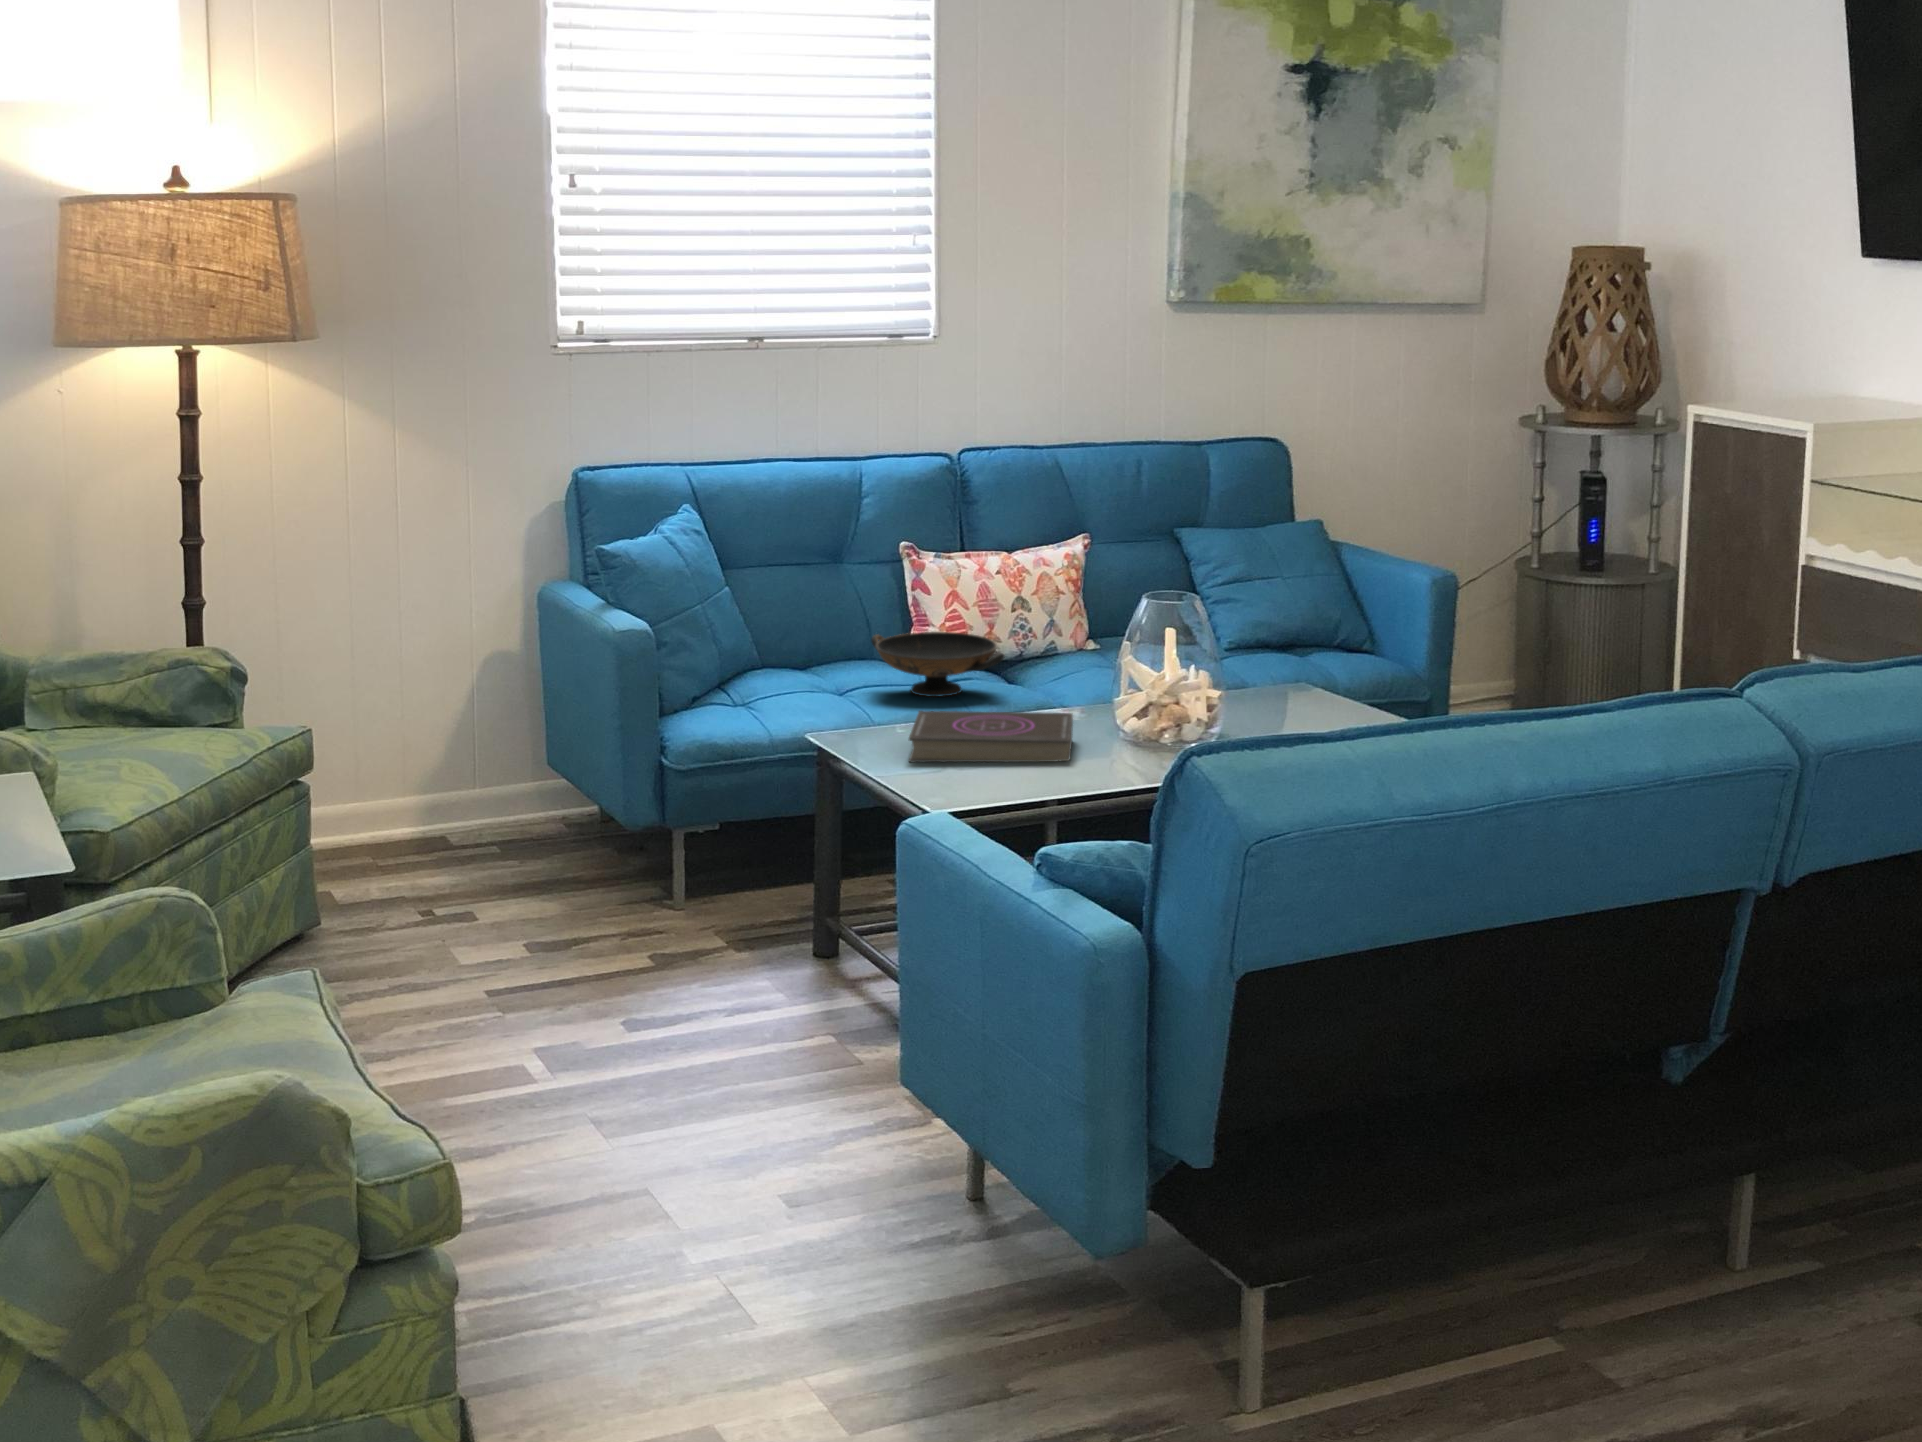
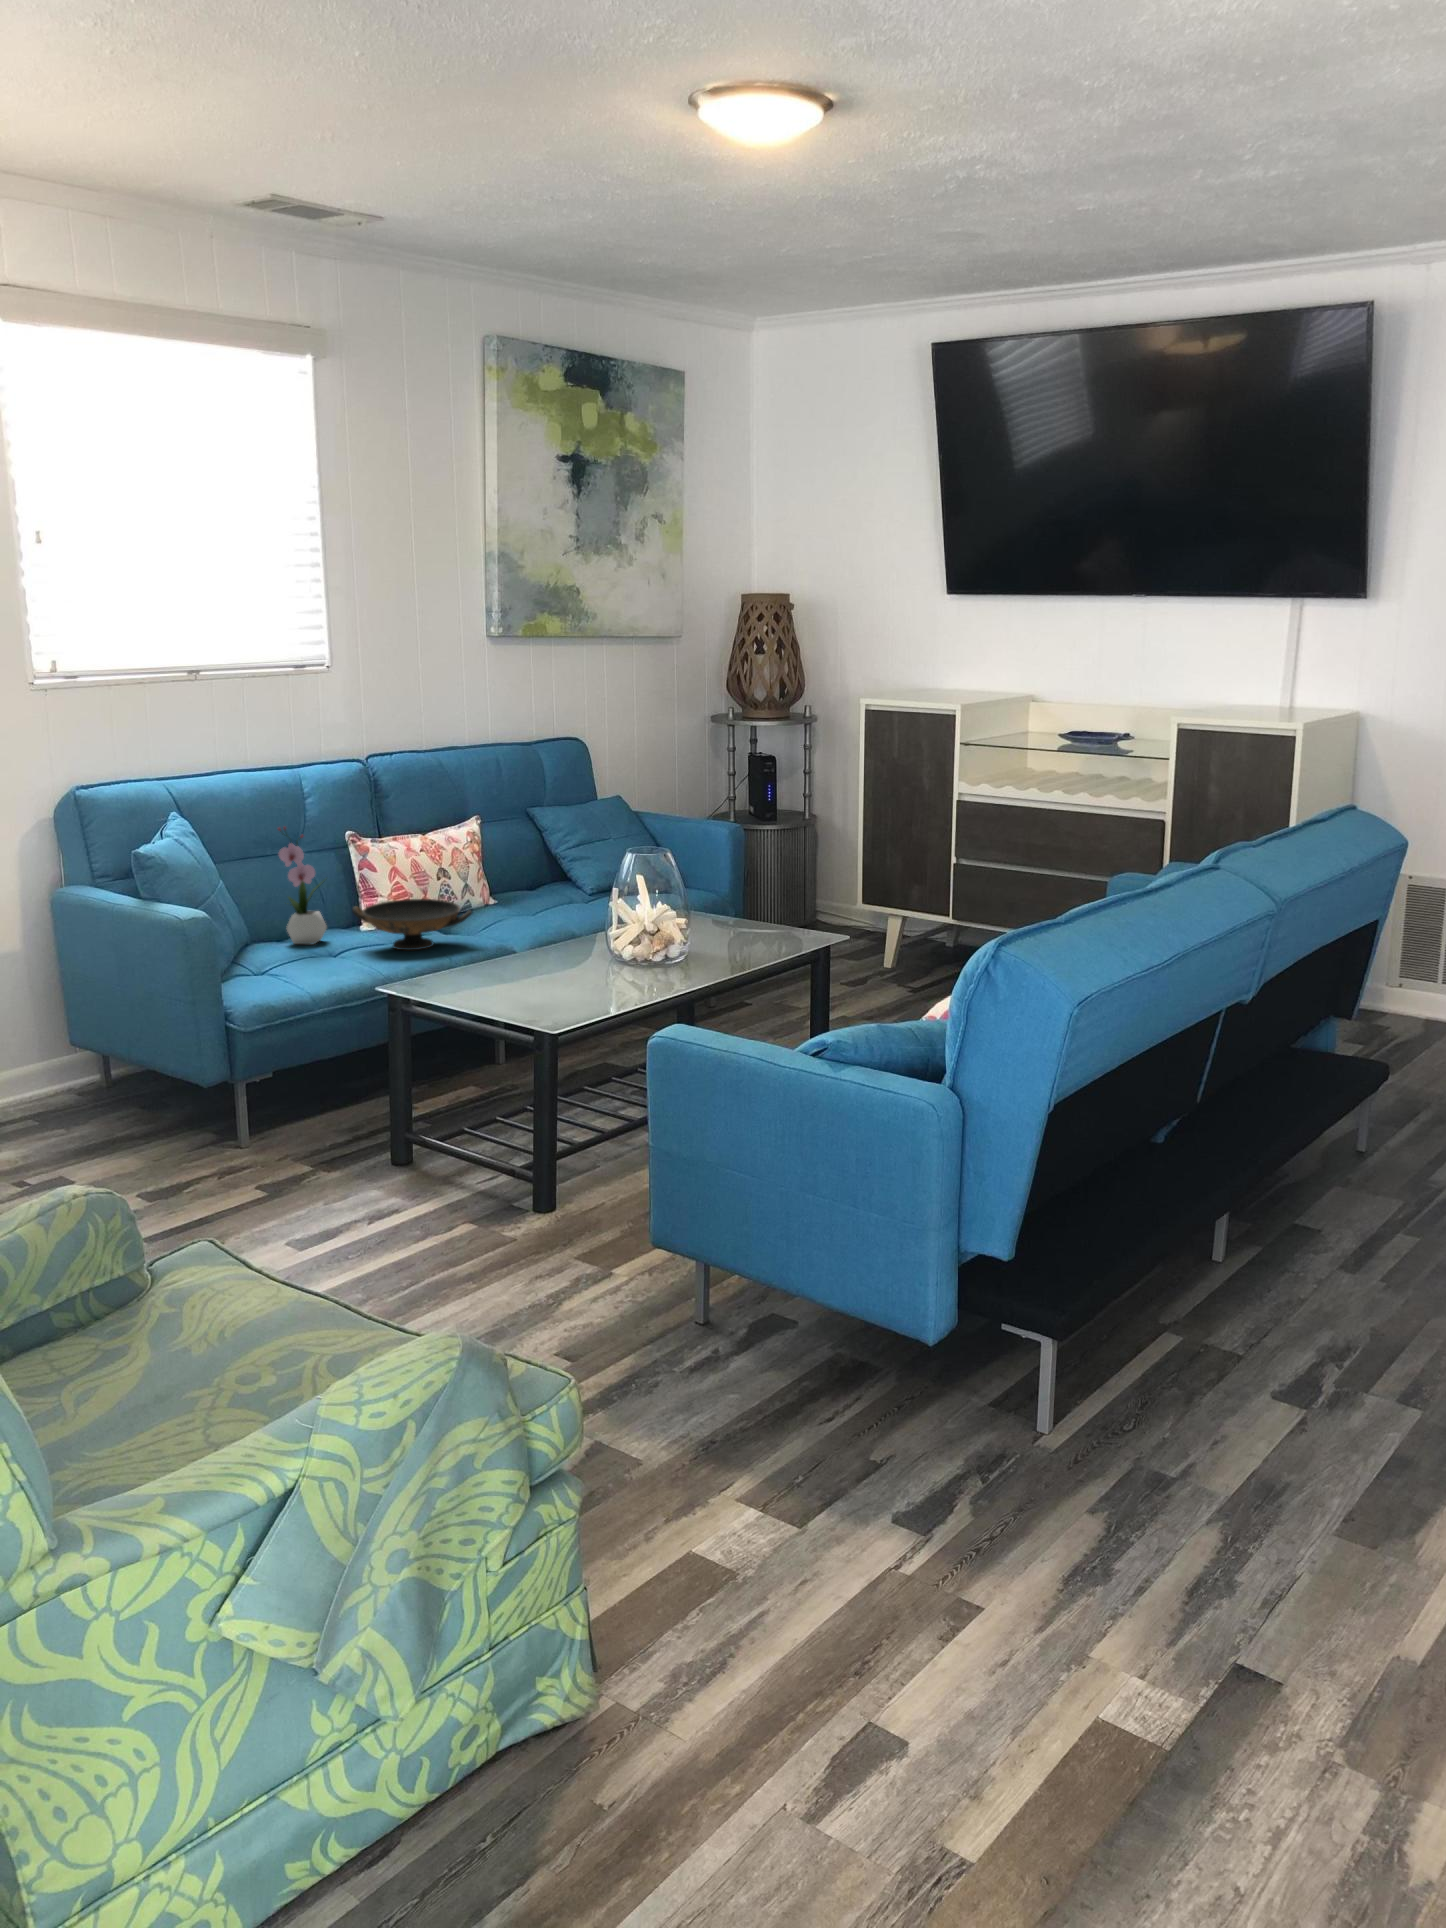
flower arrangement: none [802,529,866,678] -> present [278,827,327,944]
book: present [909,711,1073,762] -> none [462,948,606,999]

